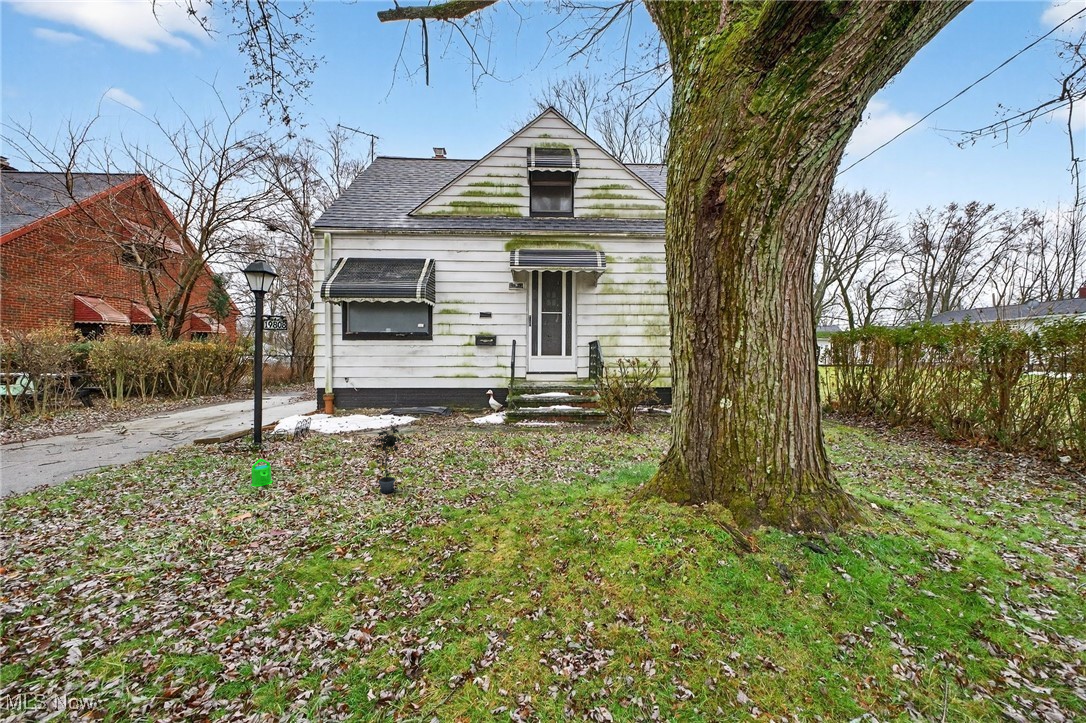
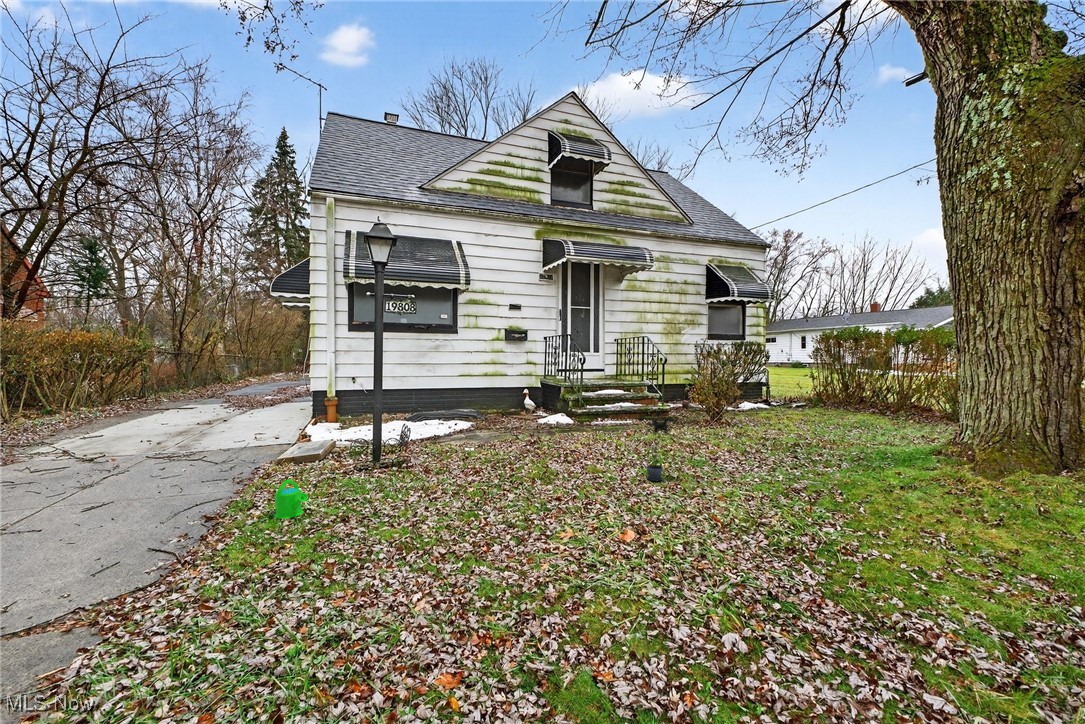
watering can: present [251,459,273,487] -> present [274,479,308,519]

